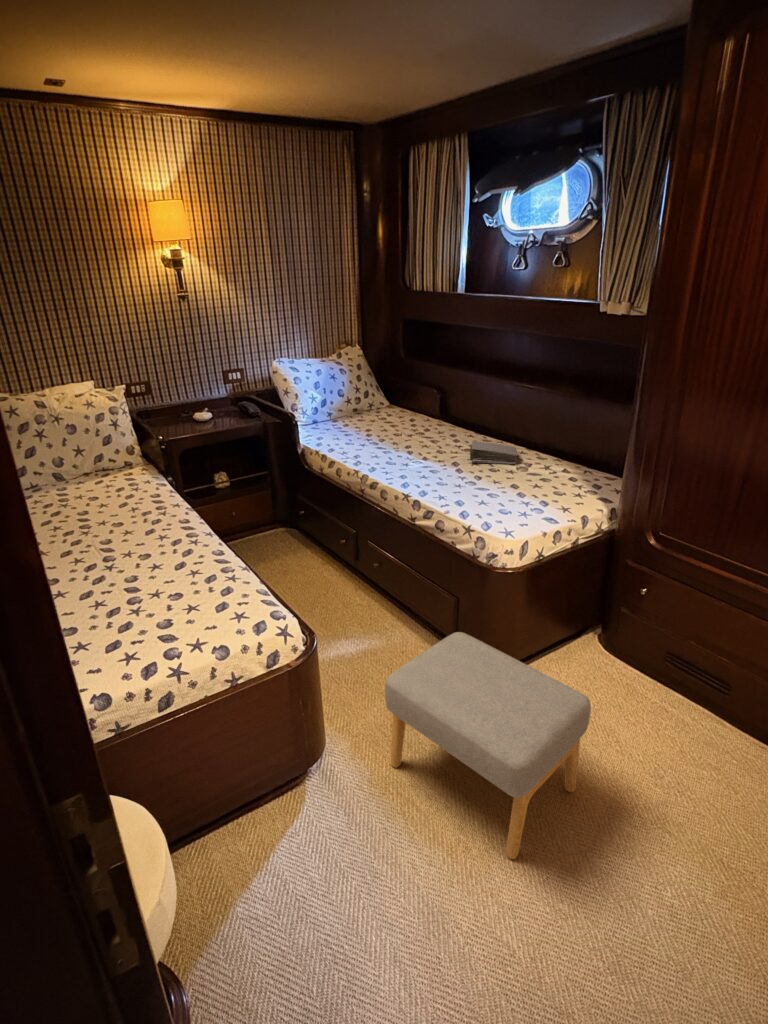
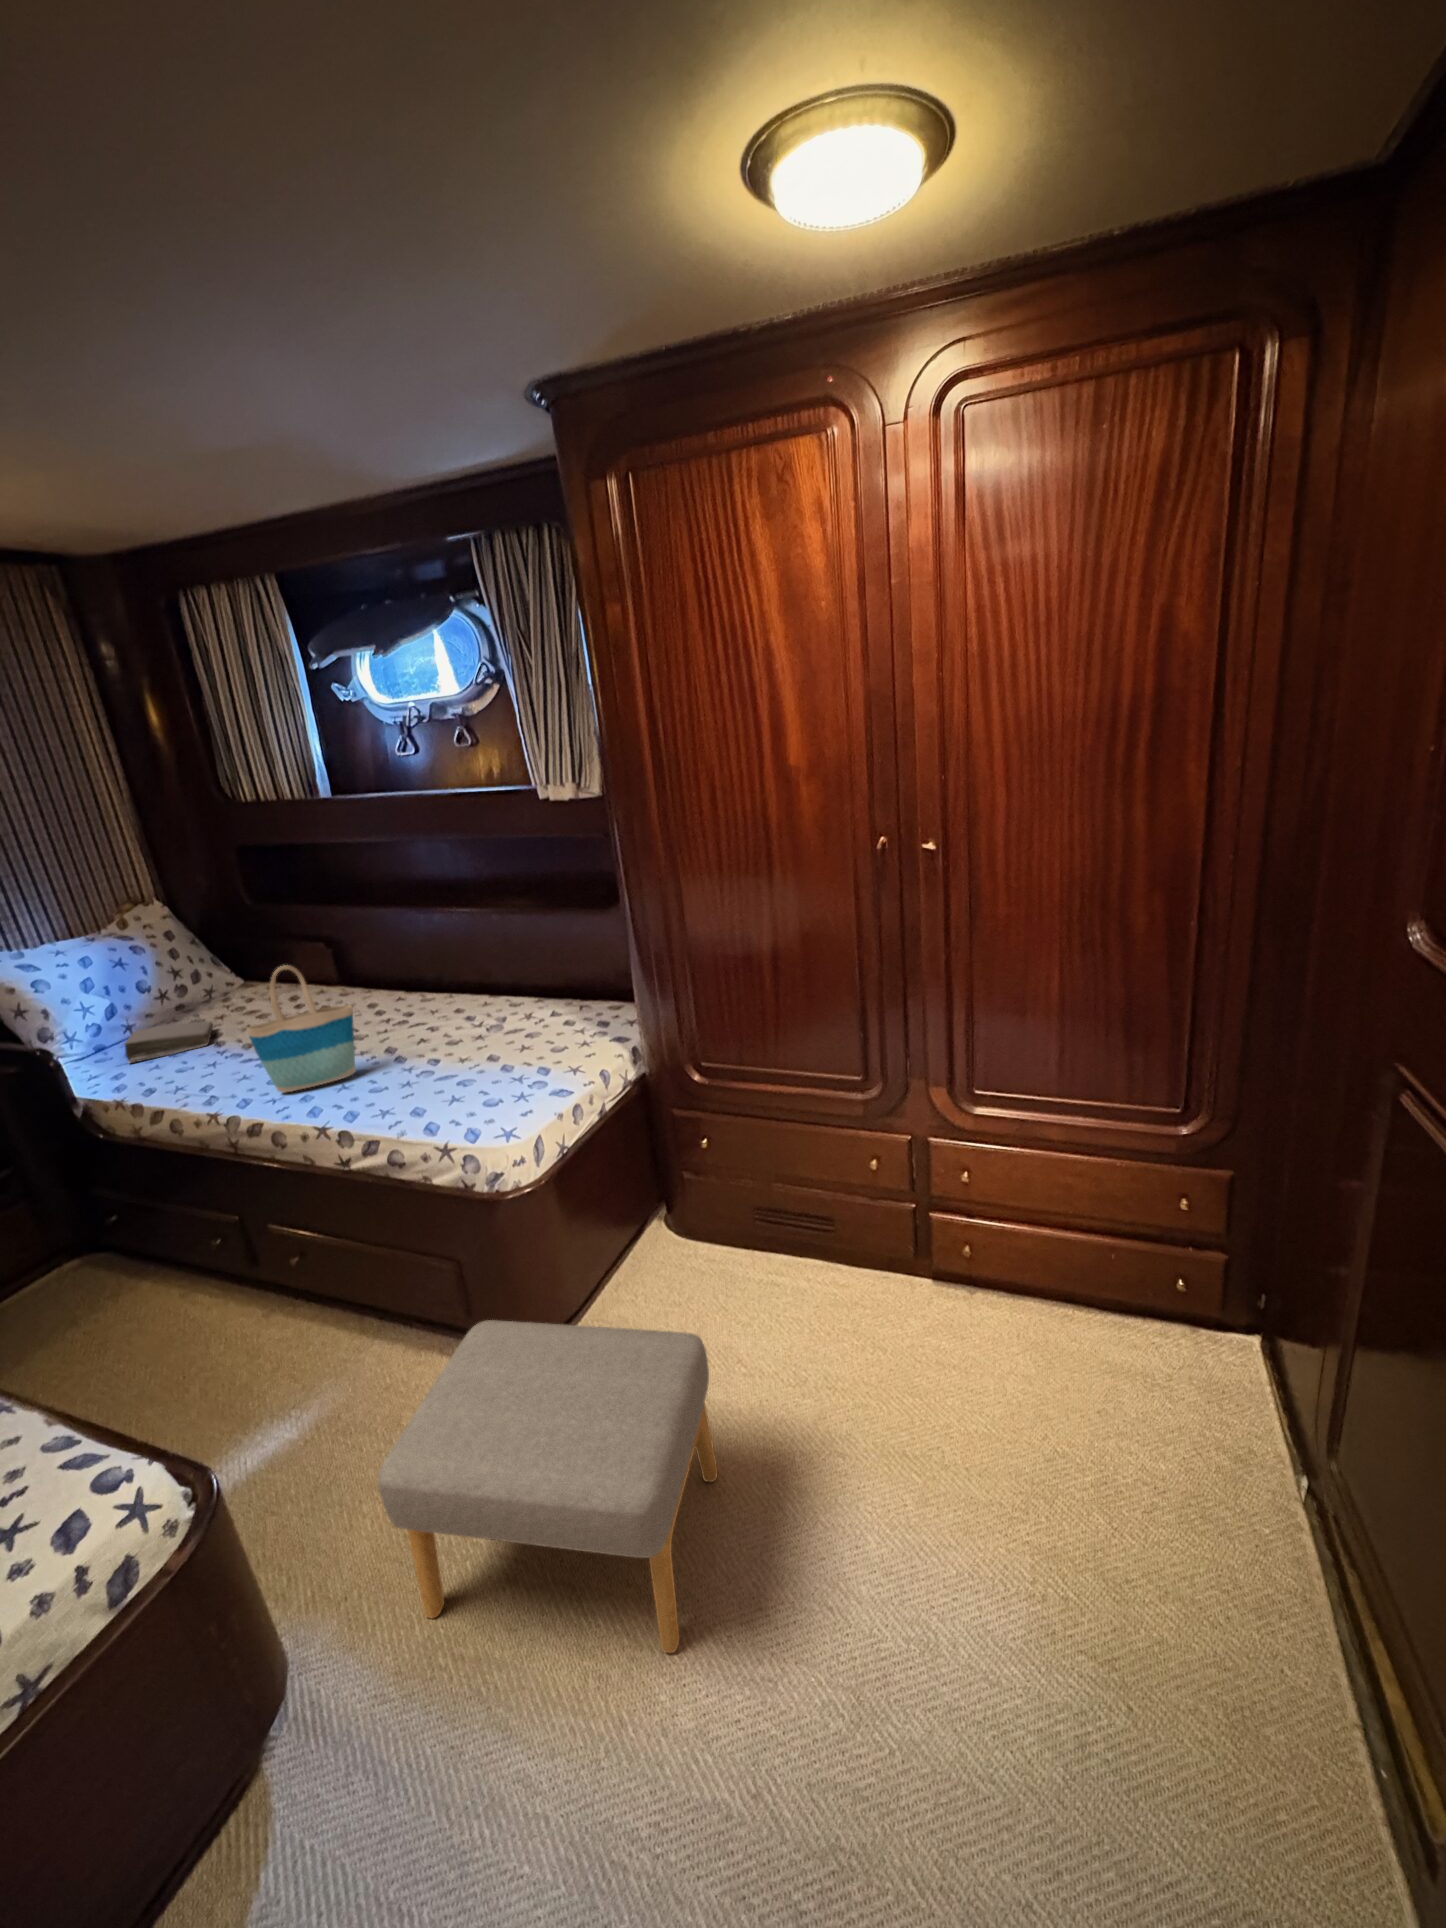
tote bag: none [384,394,441,471] -> present [247,965,355,1093]
book: present [470,442,519,464] -> present [124,1021,213,1063]

